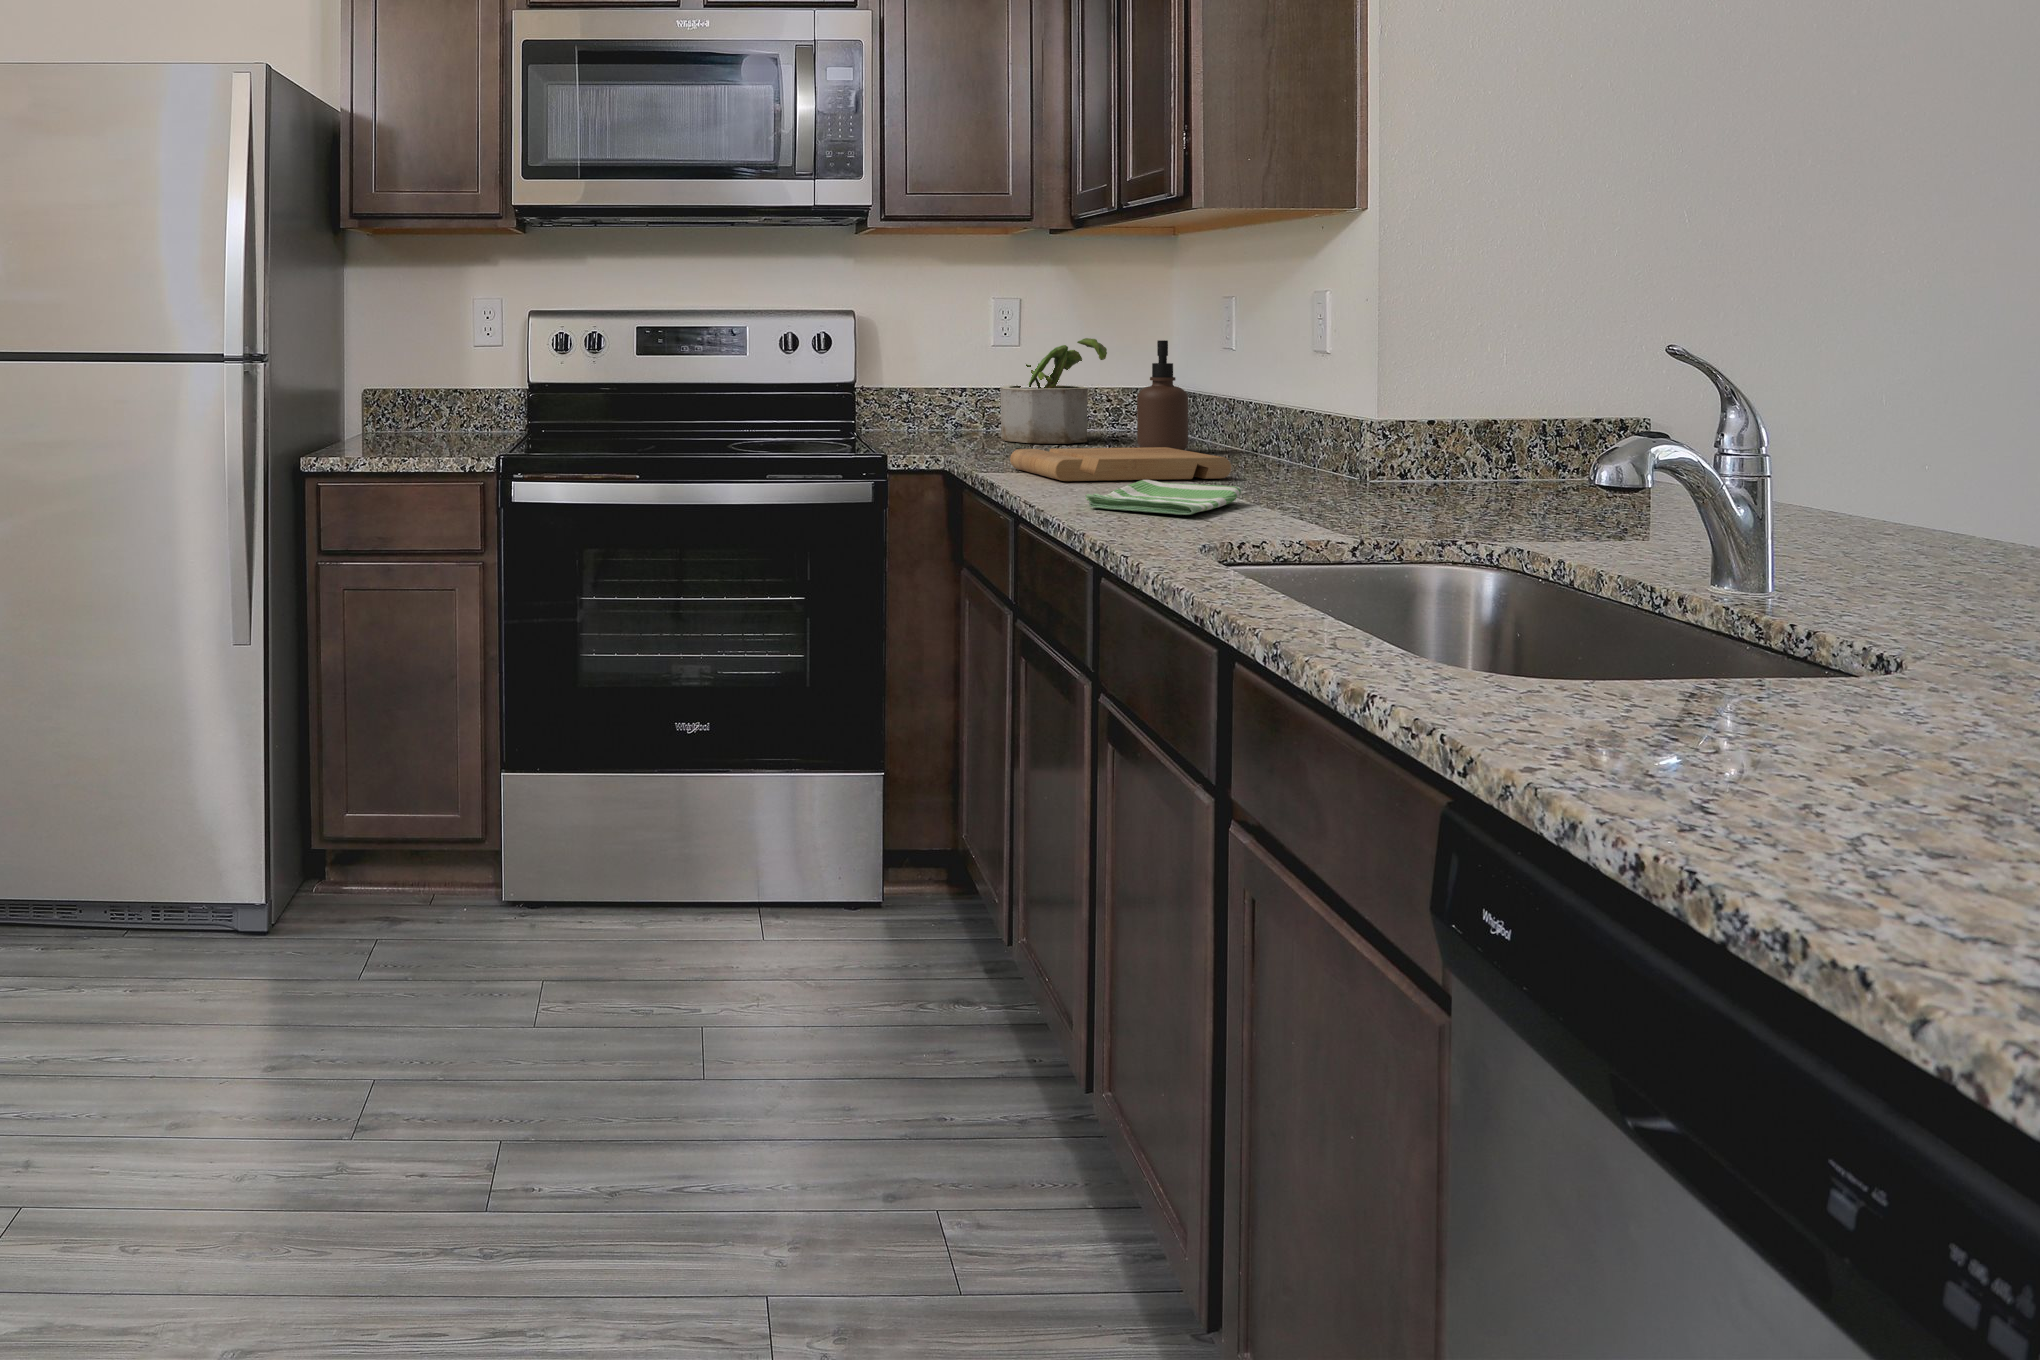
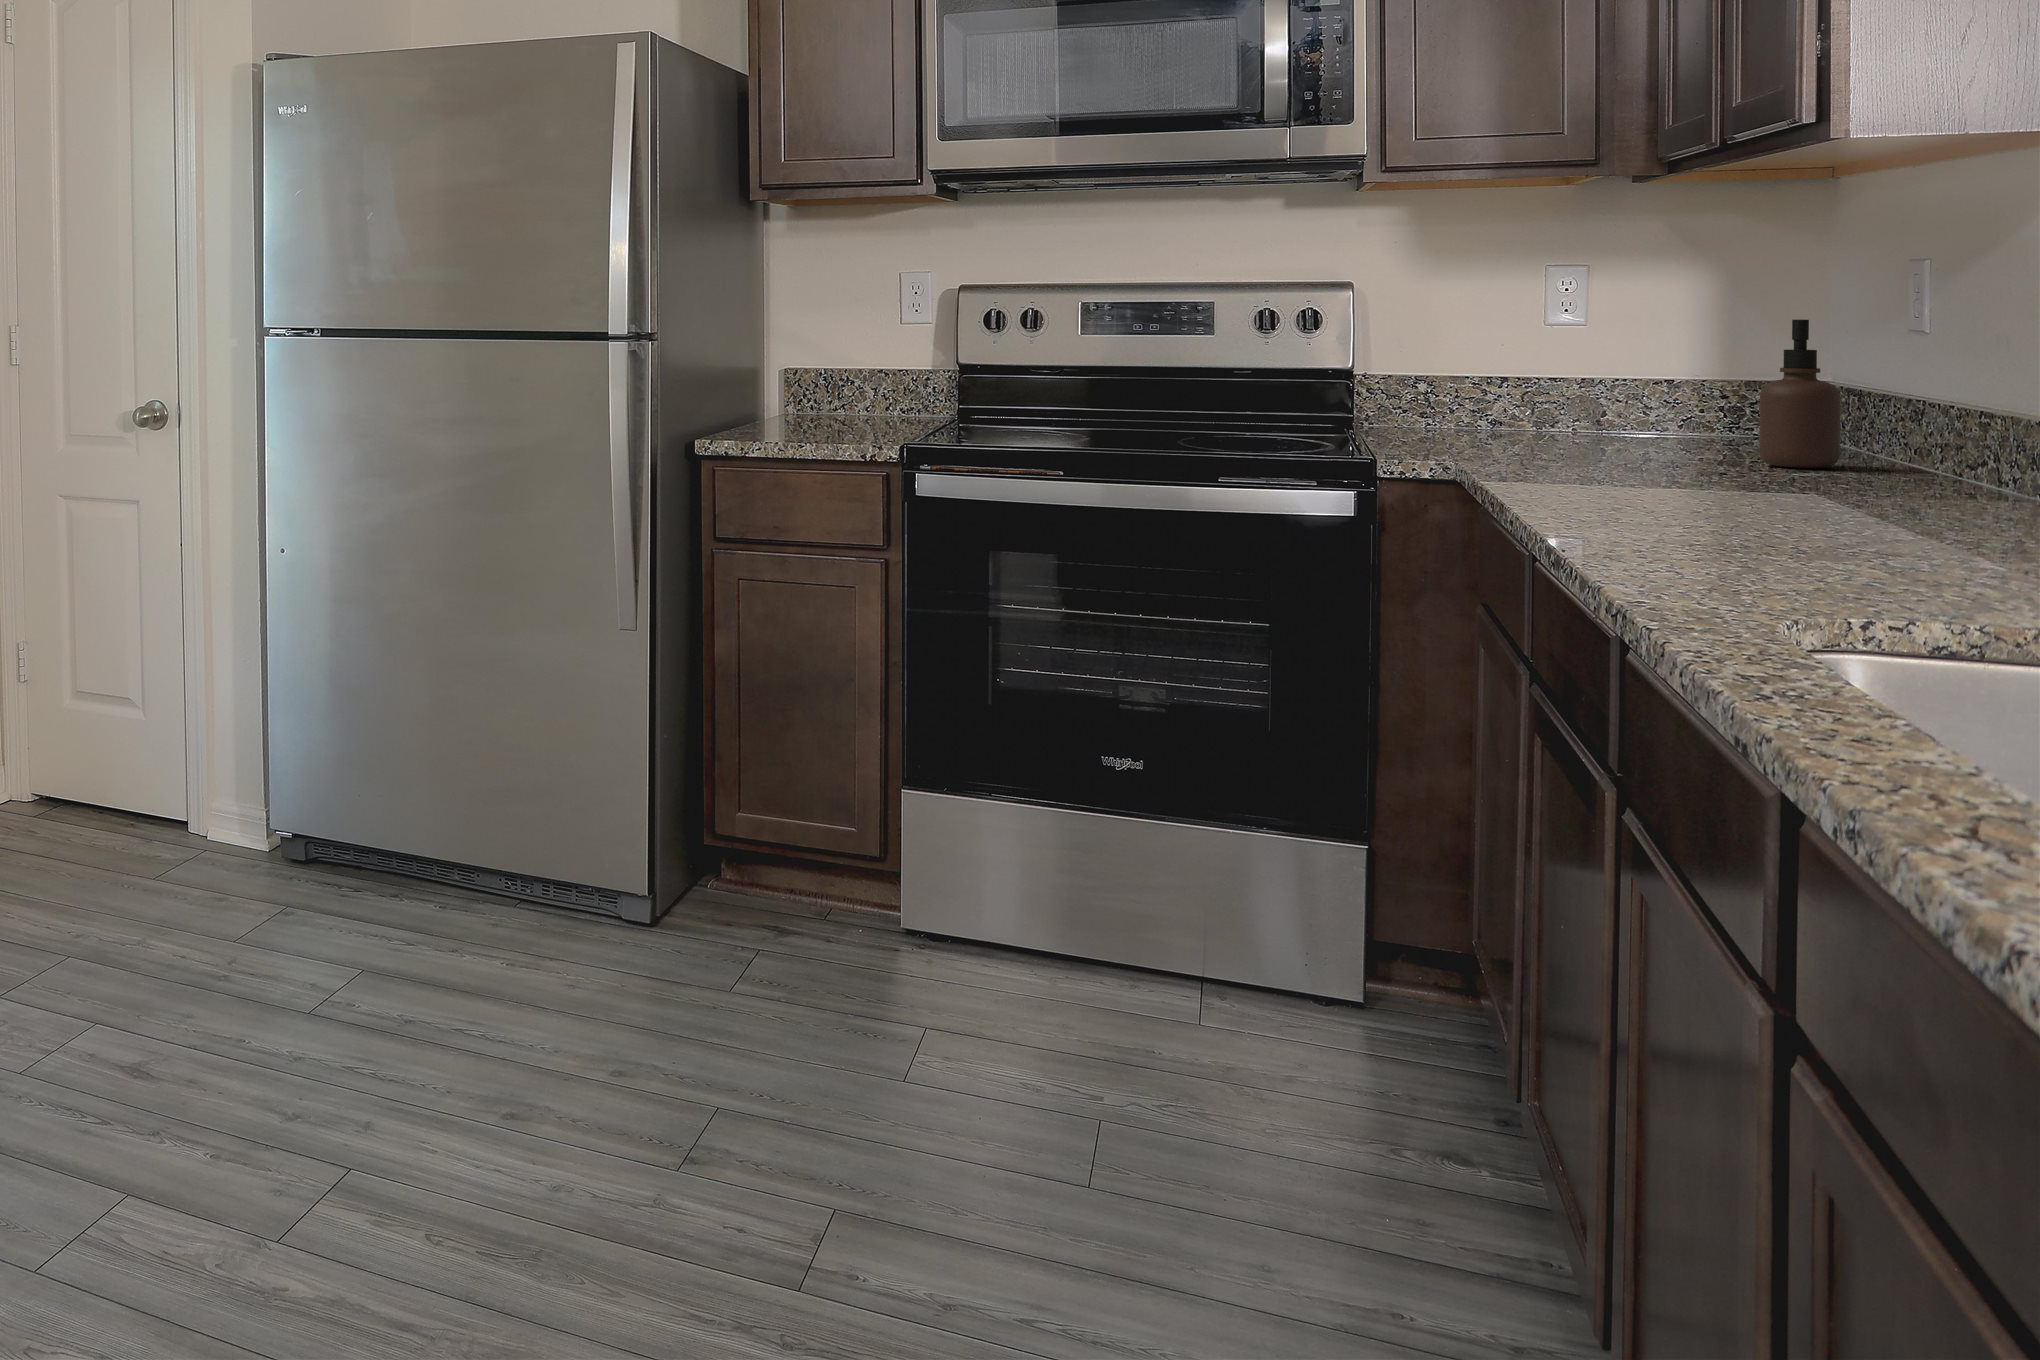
potted plant: present [1000,338,1107,444] -> none [1561,317,1723,453]
cutting board: present [1010,447,1231,481] -> none [1546,454,1877,500]
dish towel: present [1085,480,1242,515] -> none [1619,494,1864,536]

